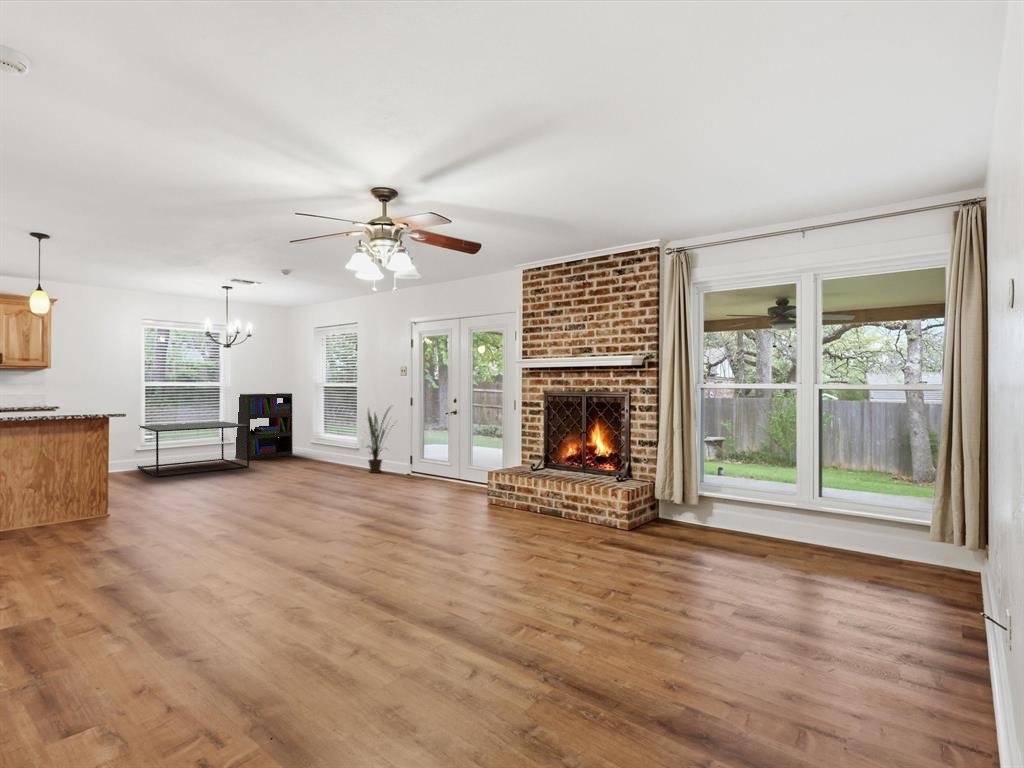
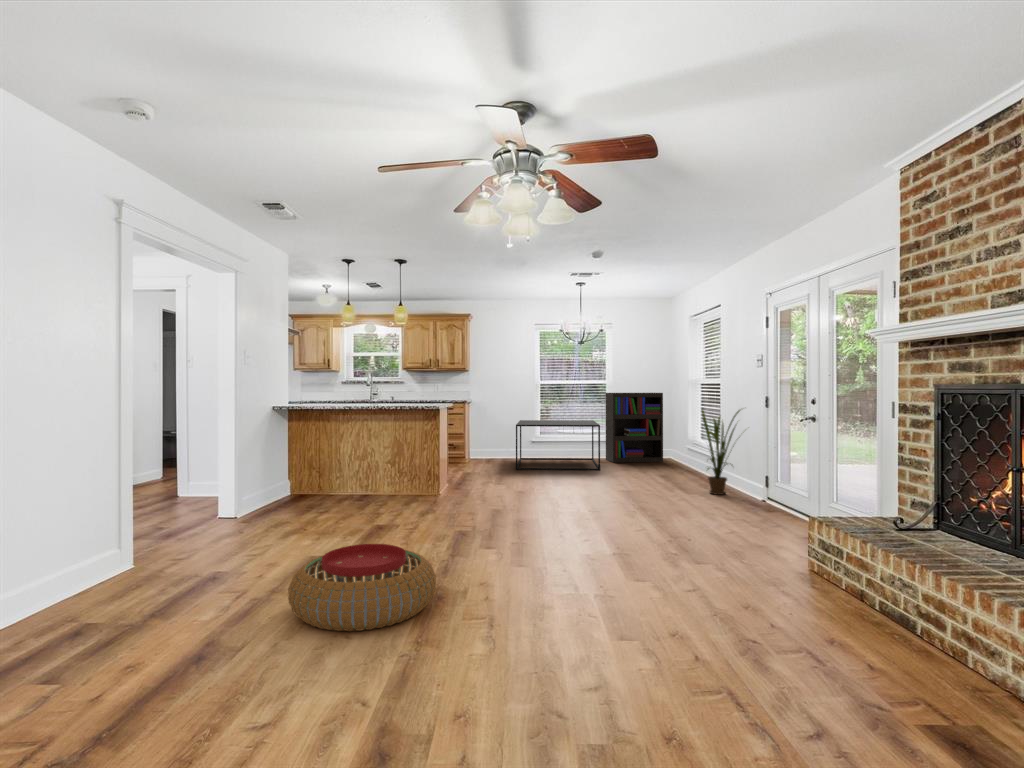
pouf: none [187,535,321,609] -> present [288,544,436,631]

